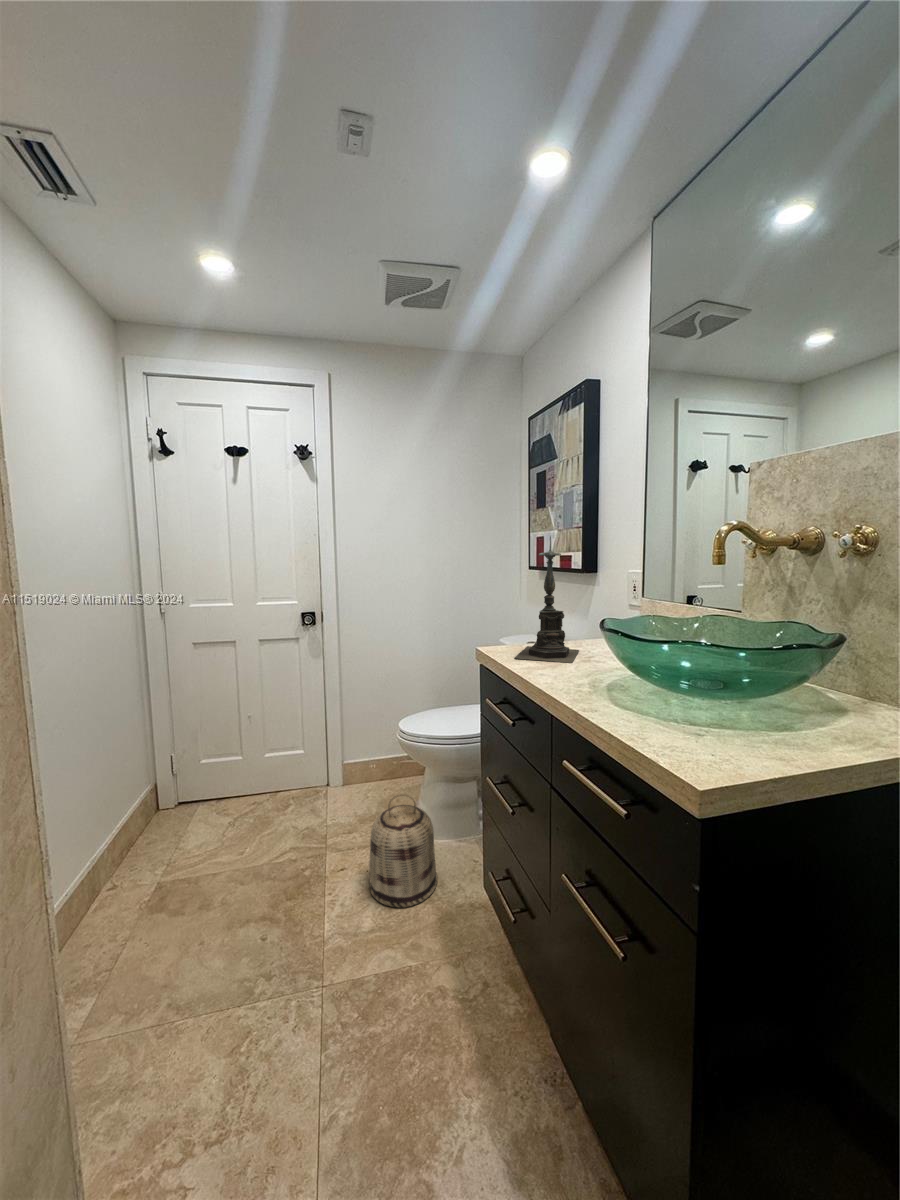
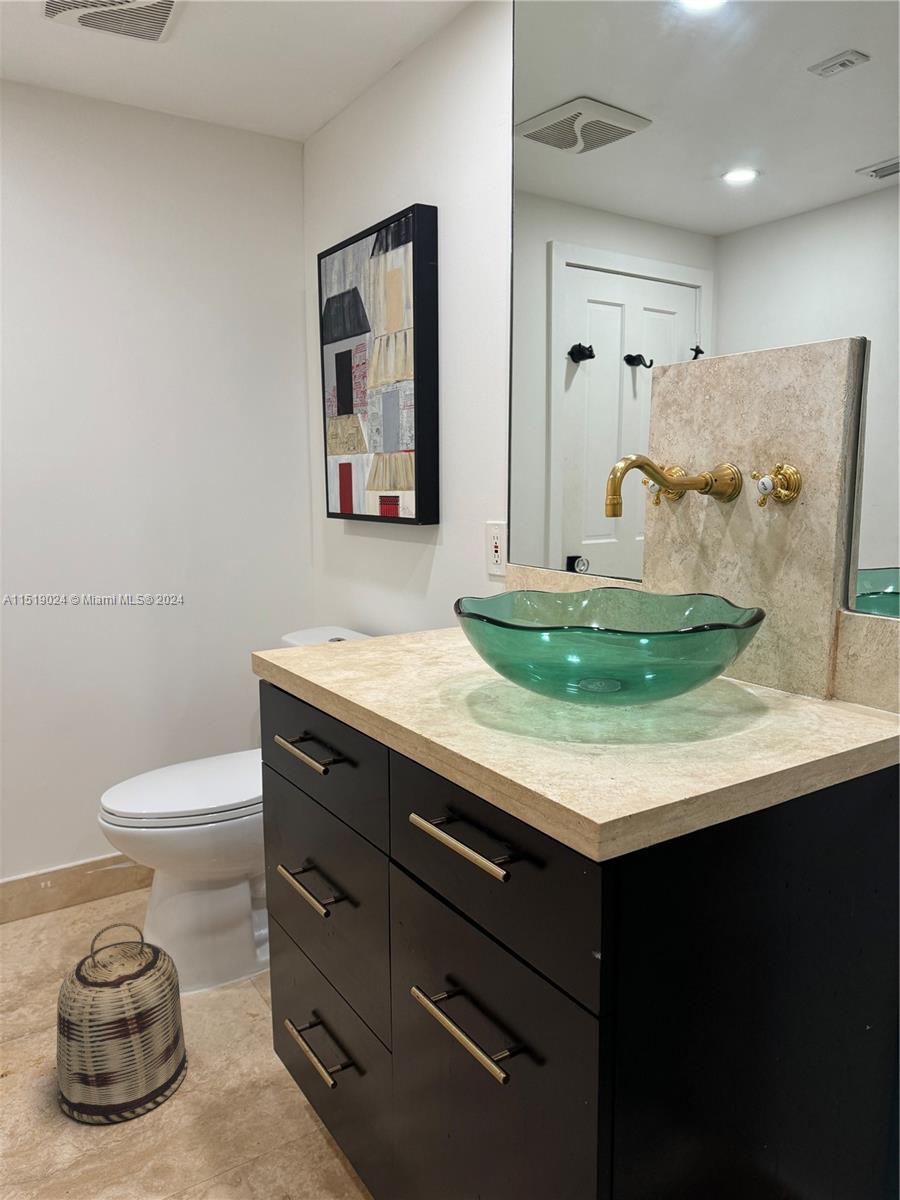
candle holder: present [515,537,579,663] -> none [318,464,420,668]

